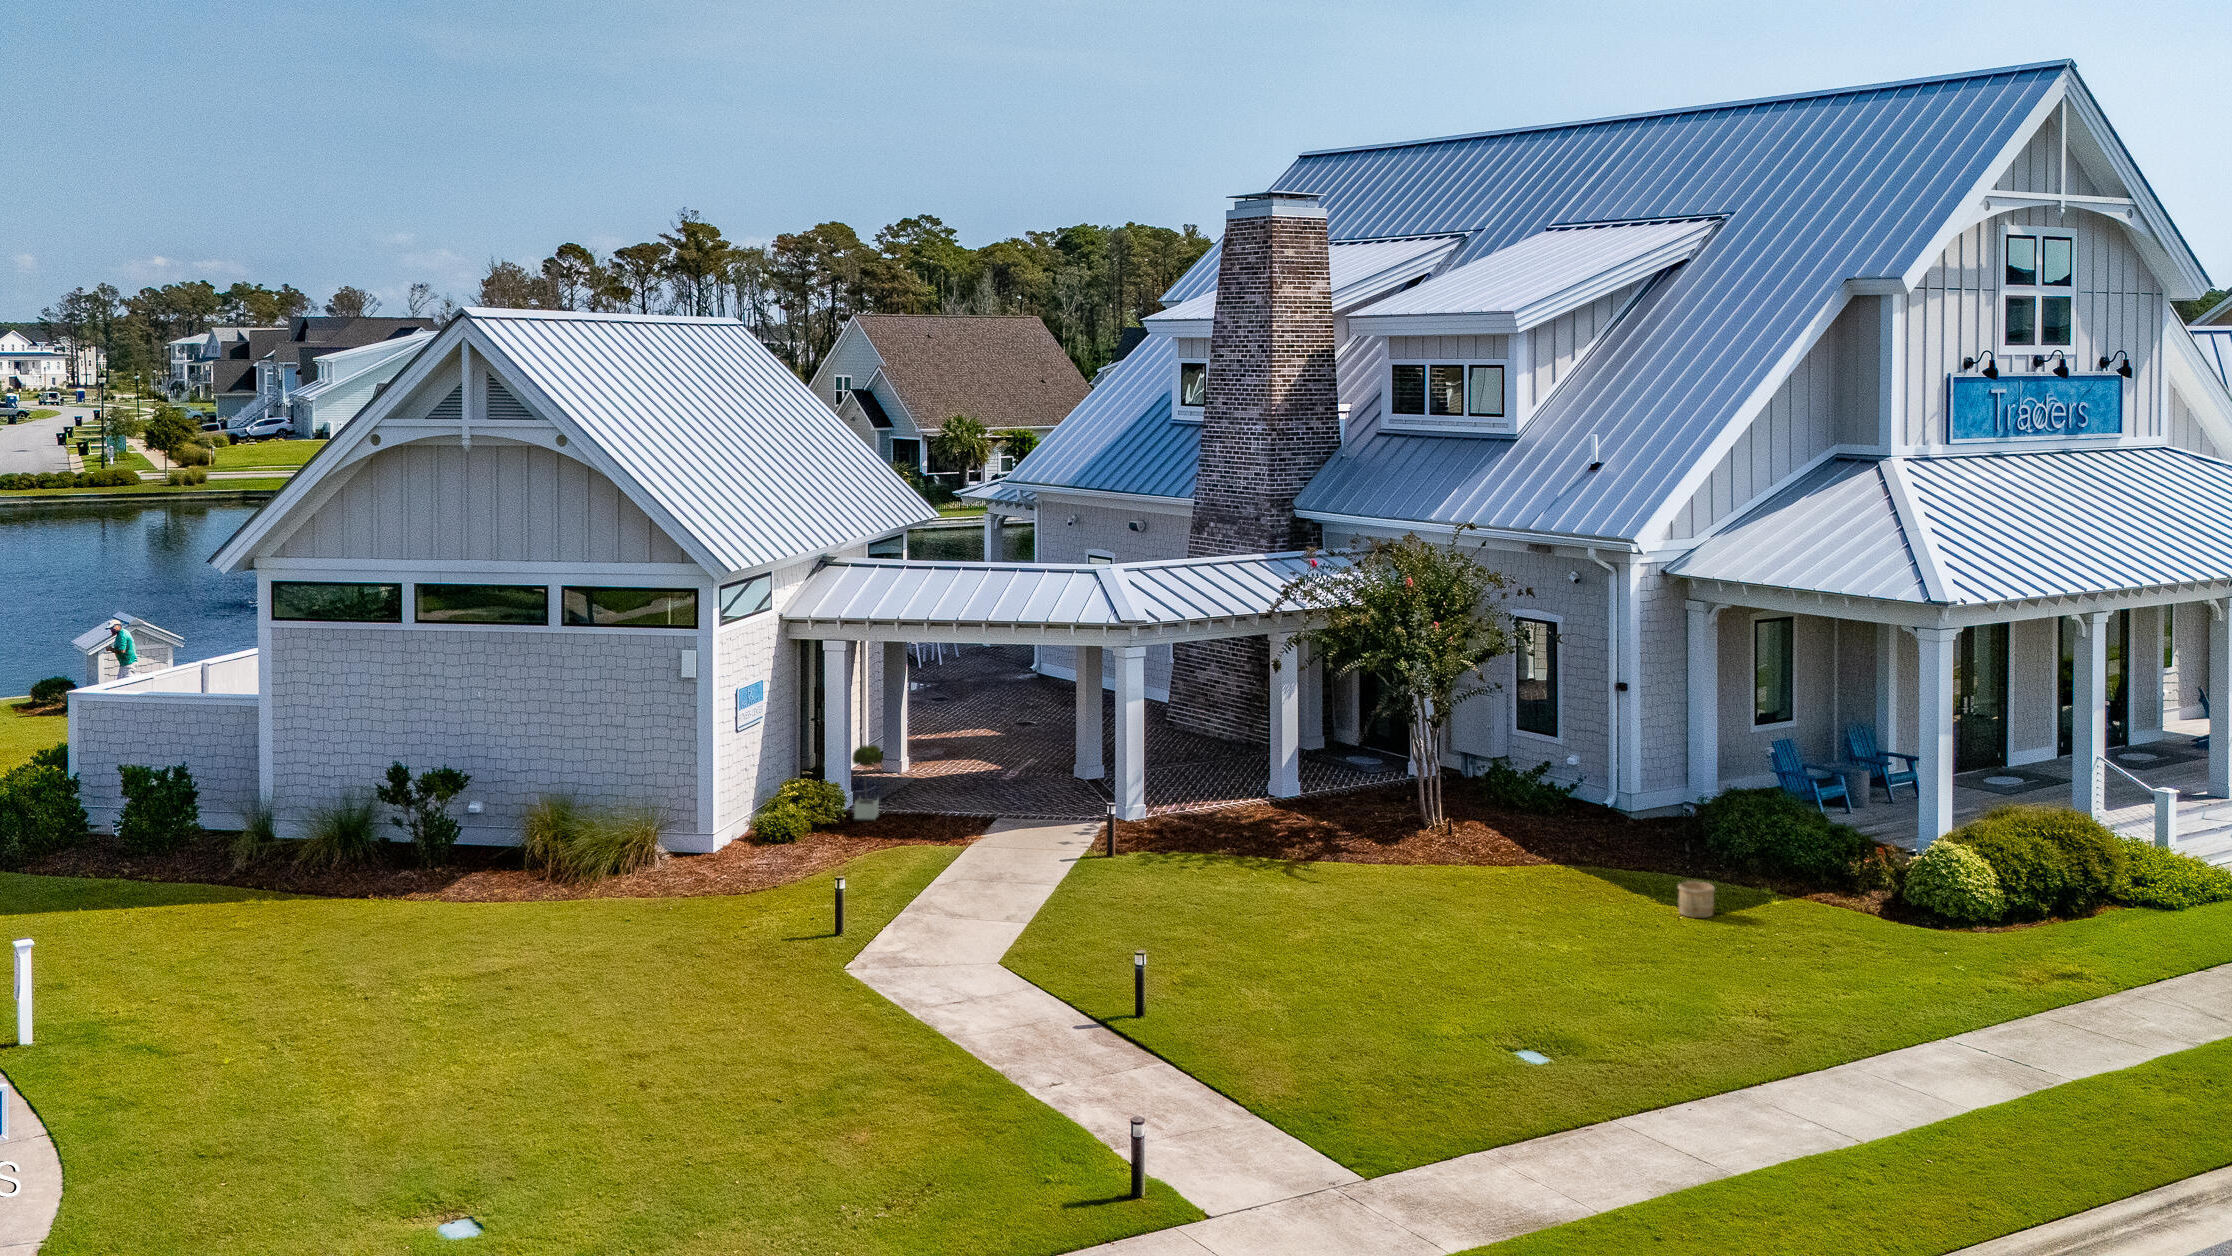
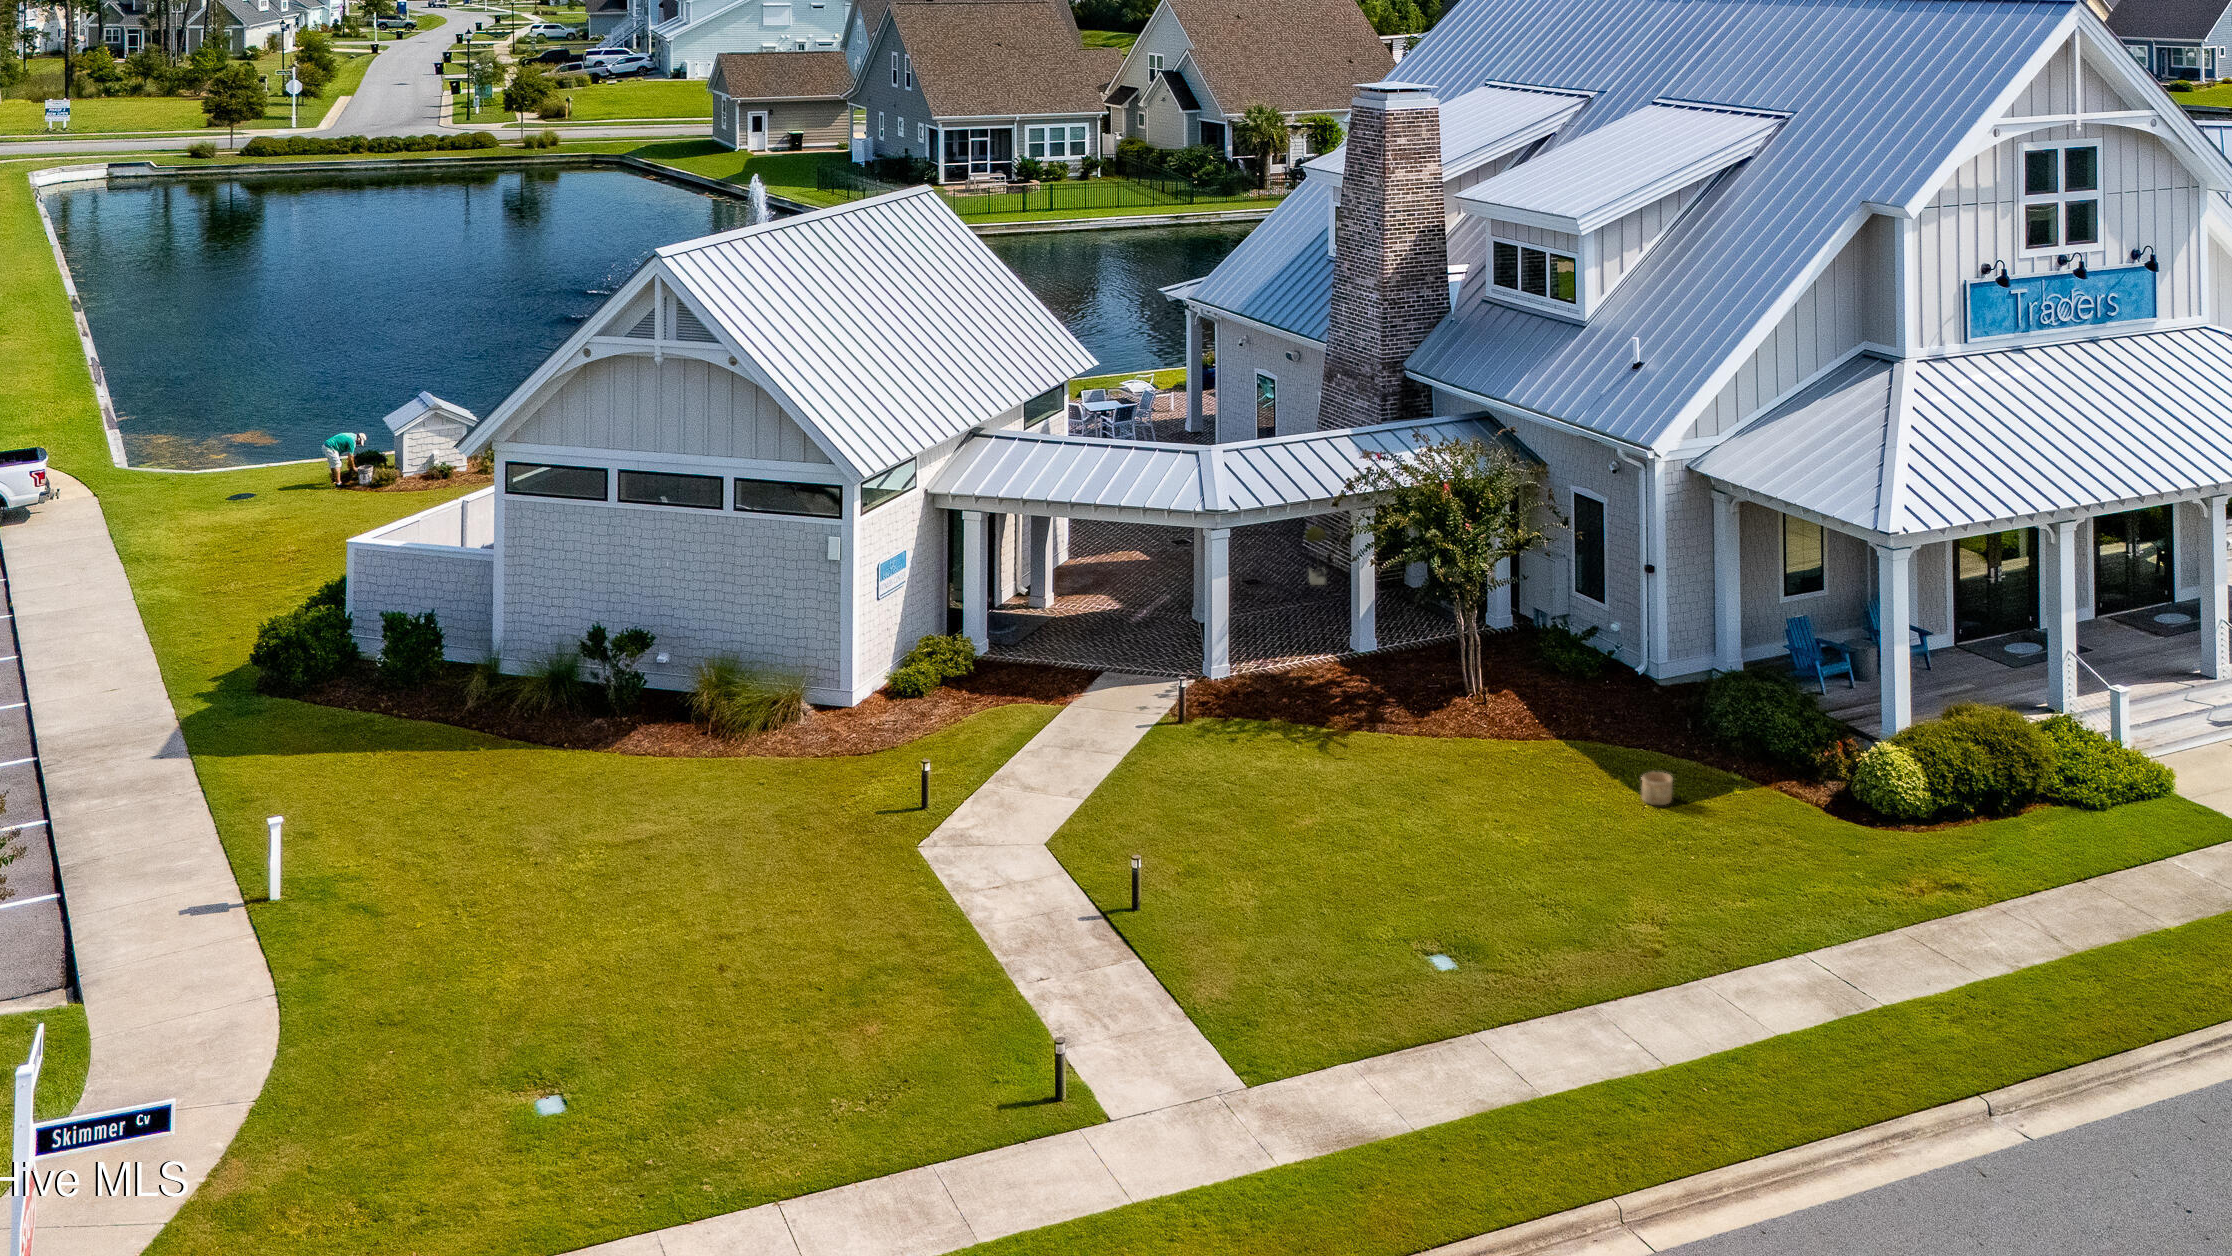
potted tree: present [852,745,882,819] -> present [1305,526,1327,585]

